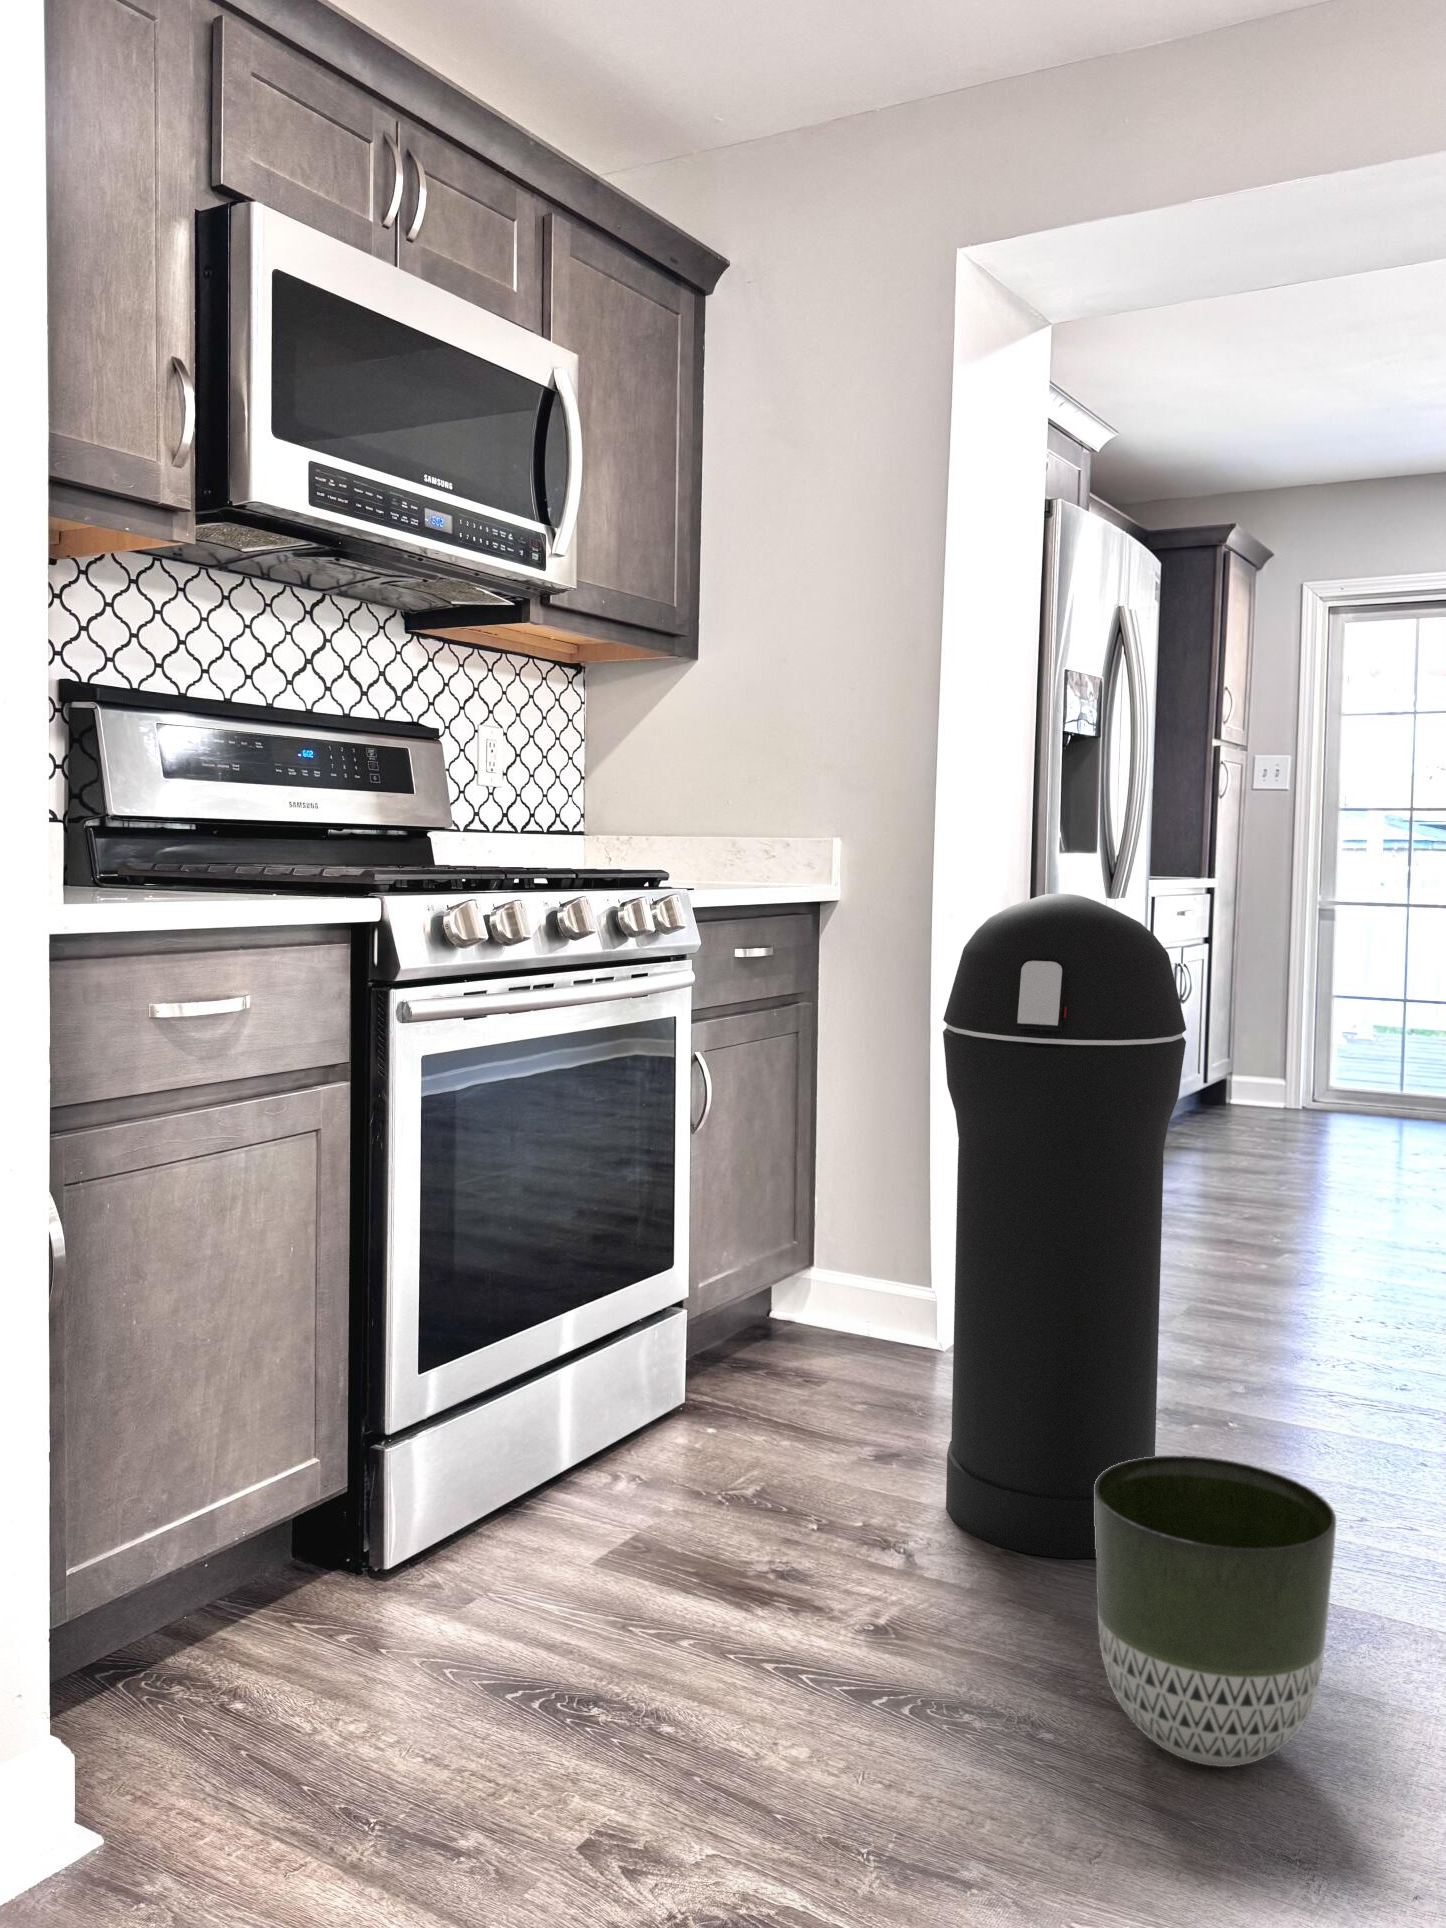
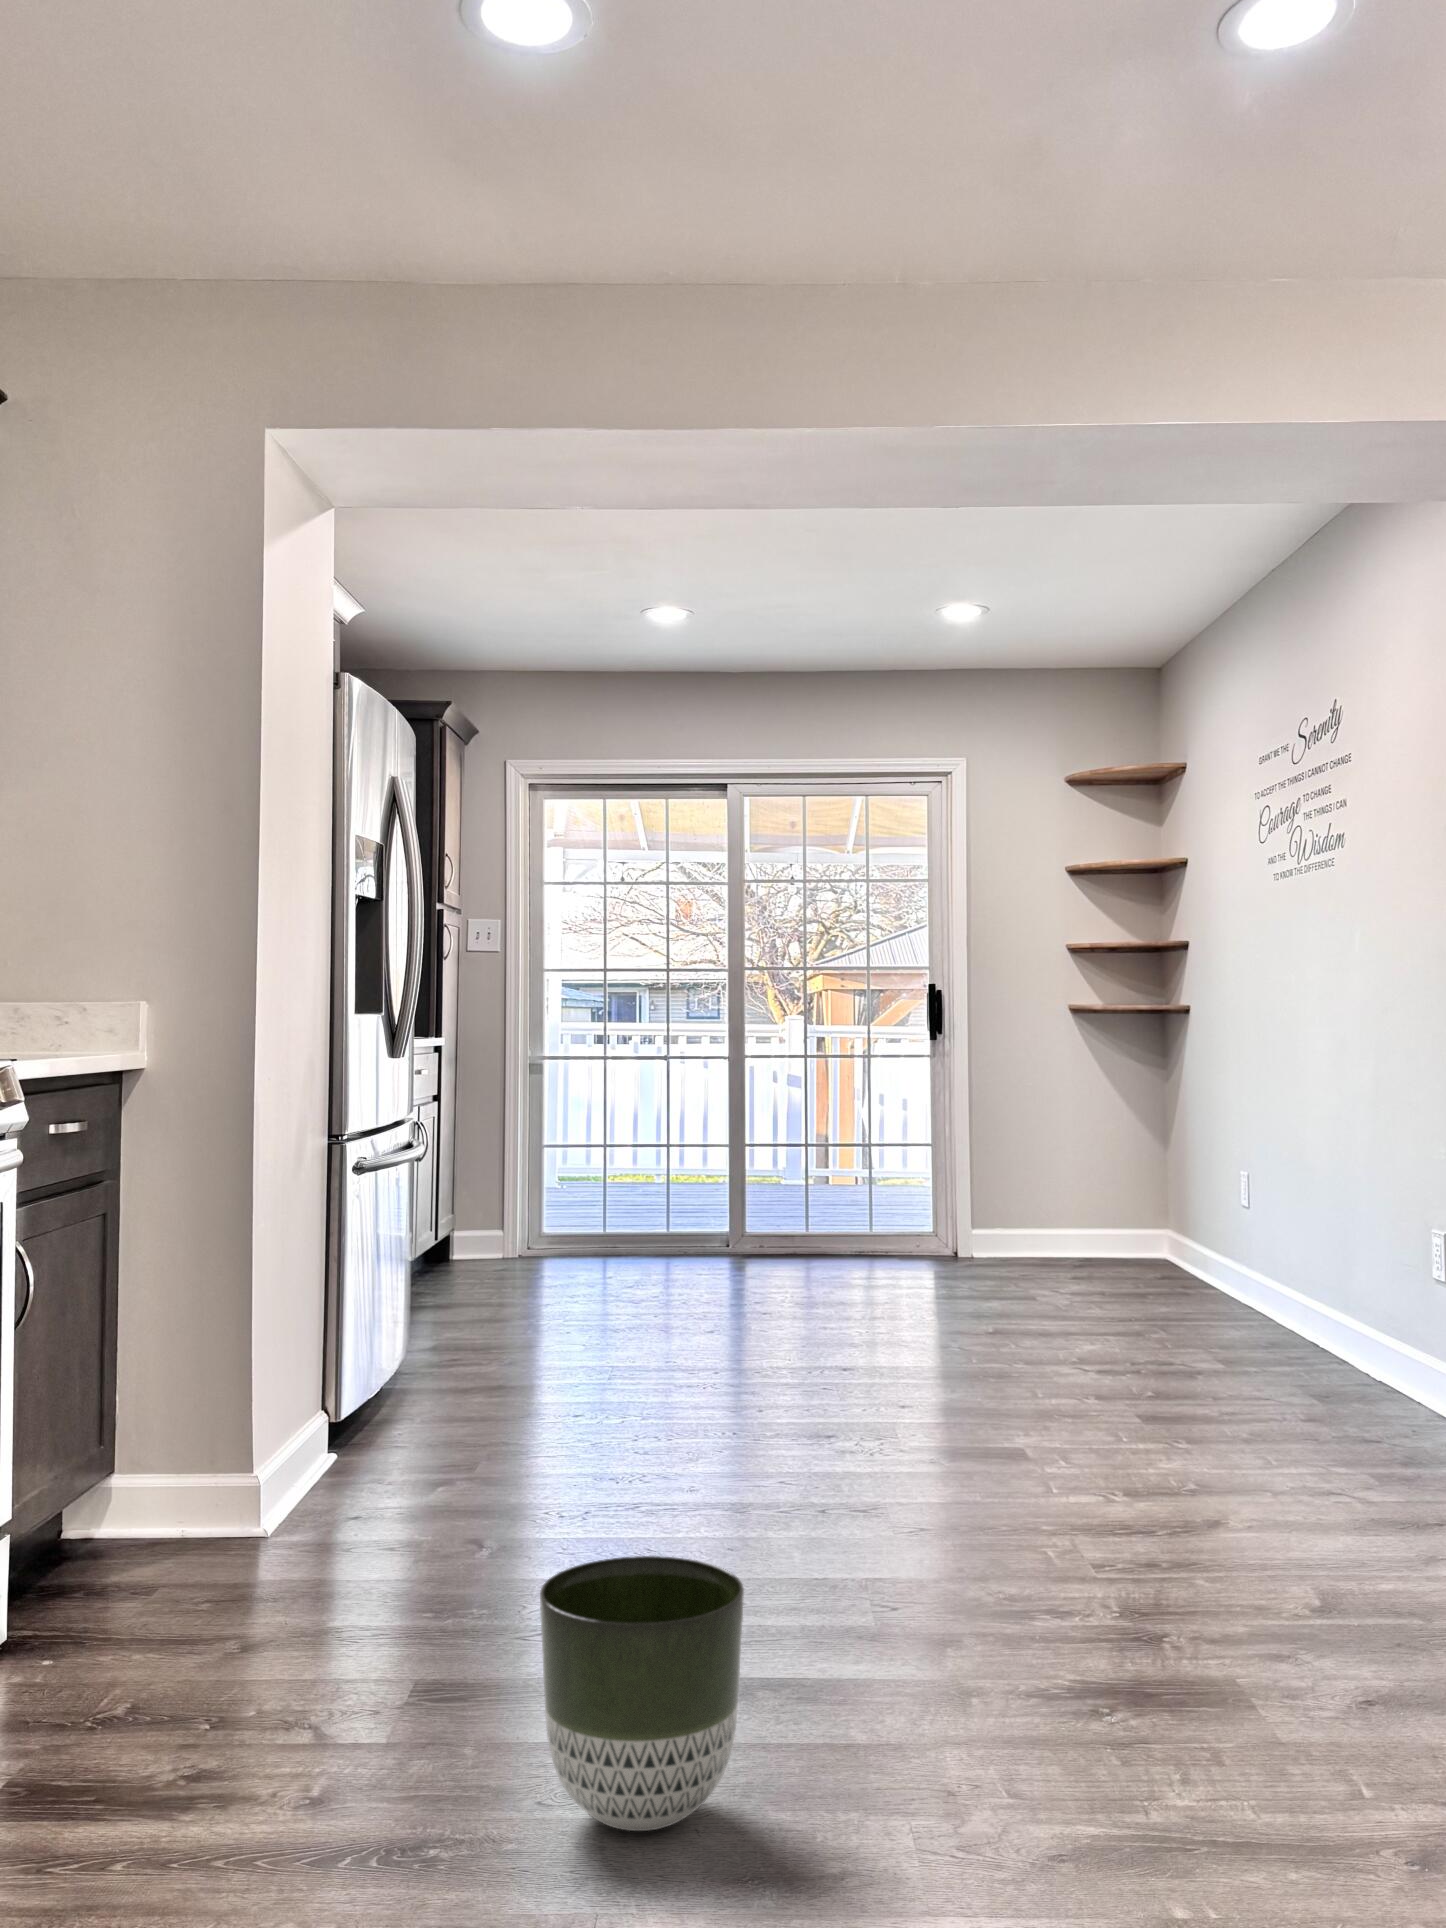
trash can: present [943,894,1186,1558] -> none [323,1056,552,1702]

